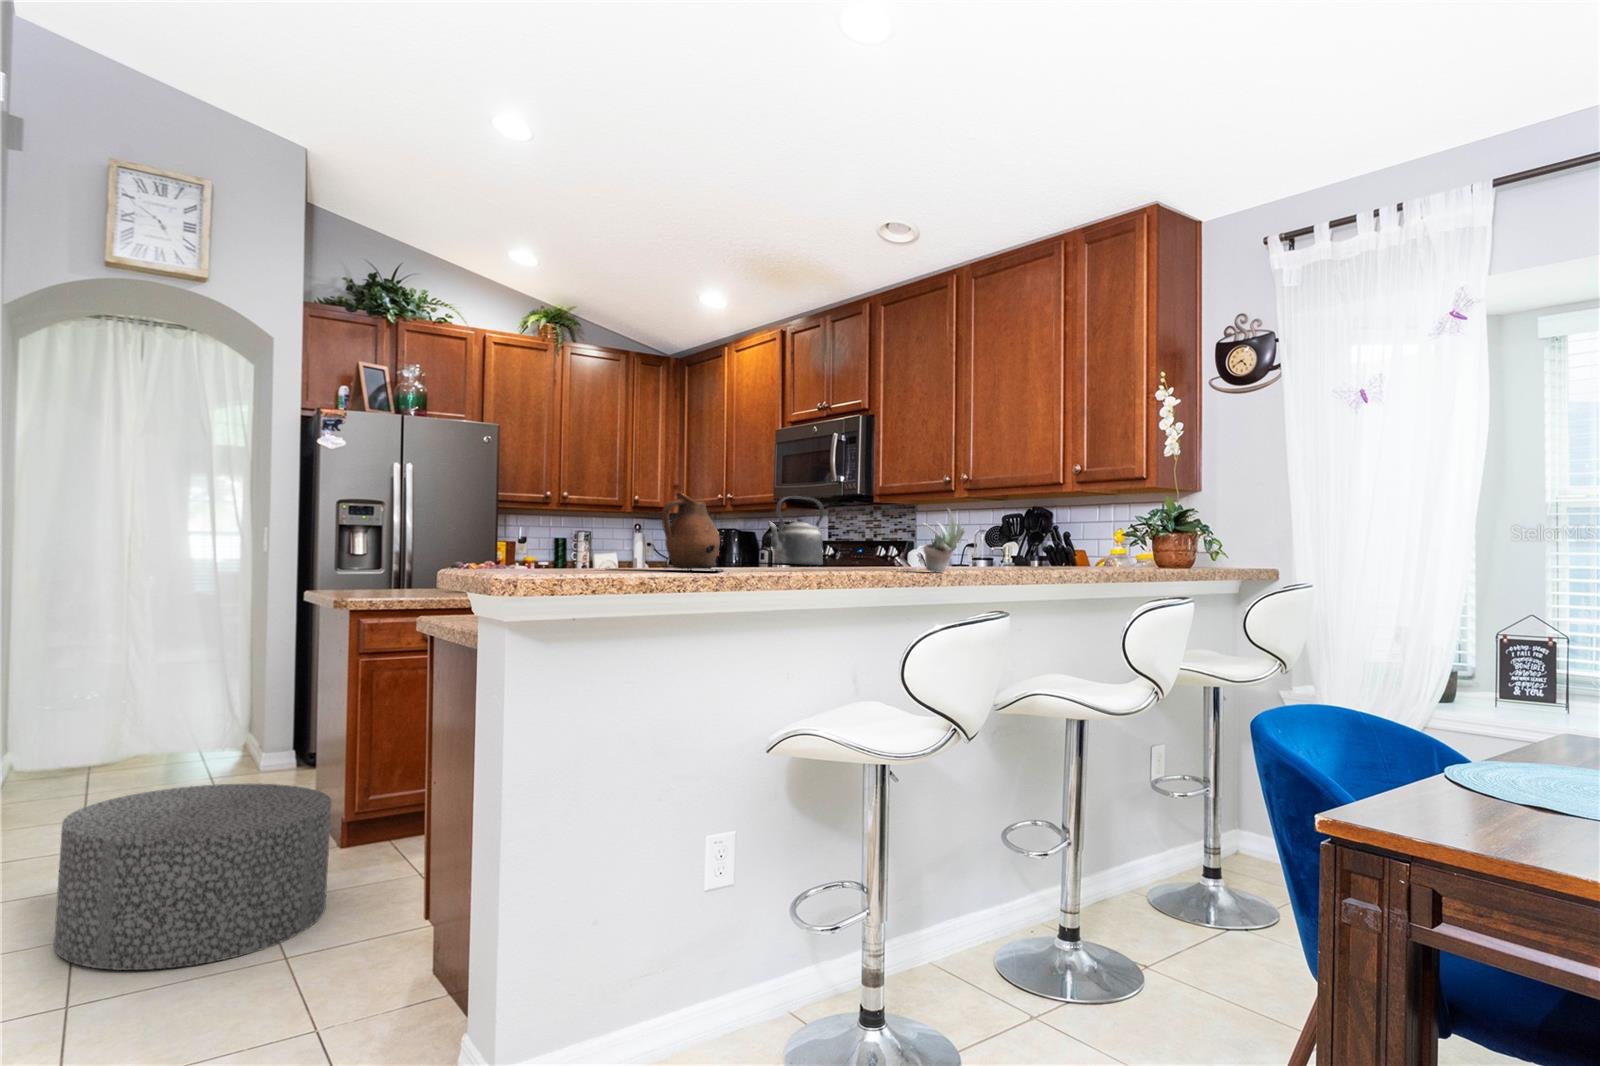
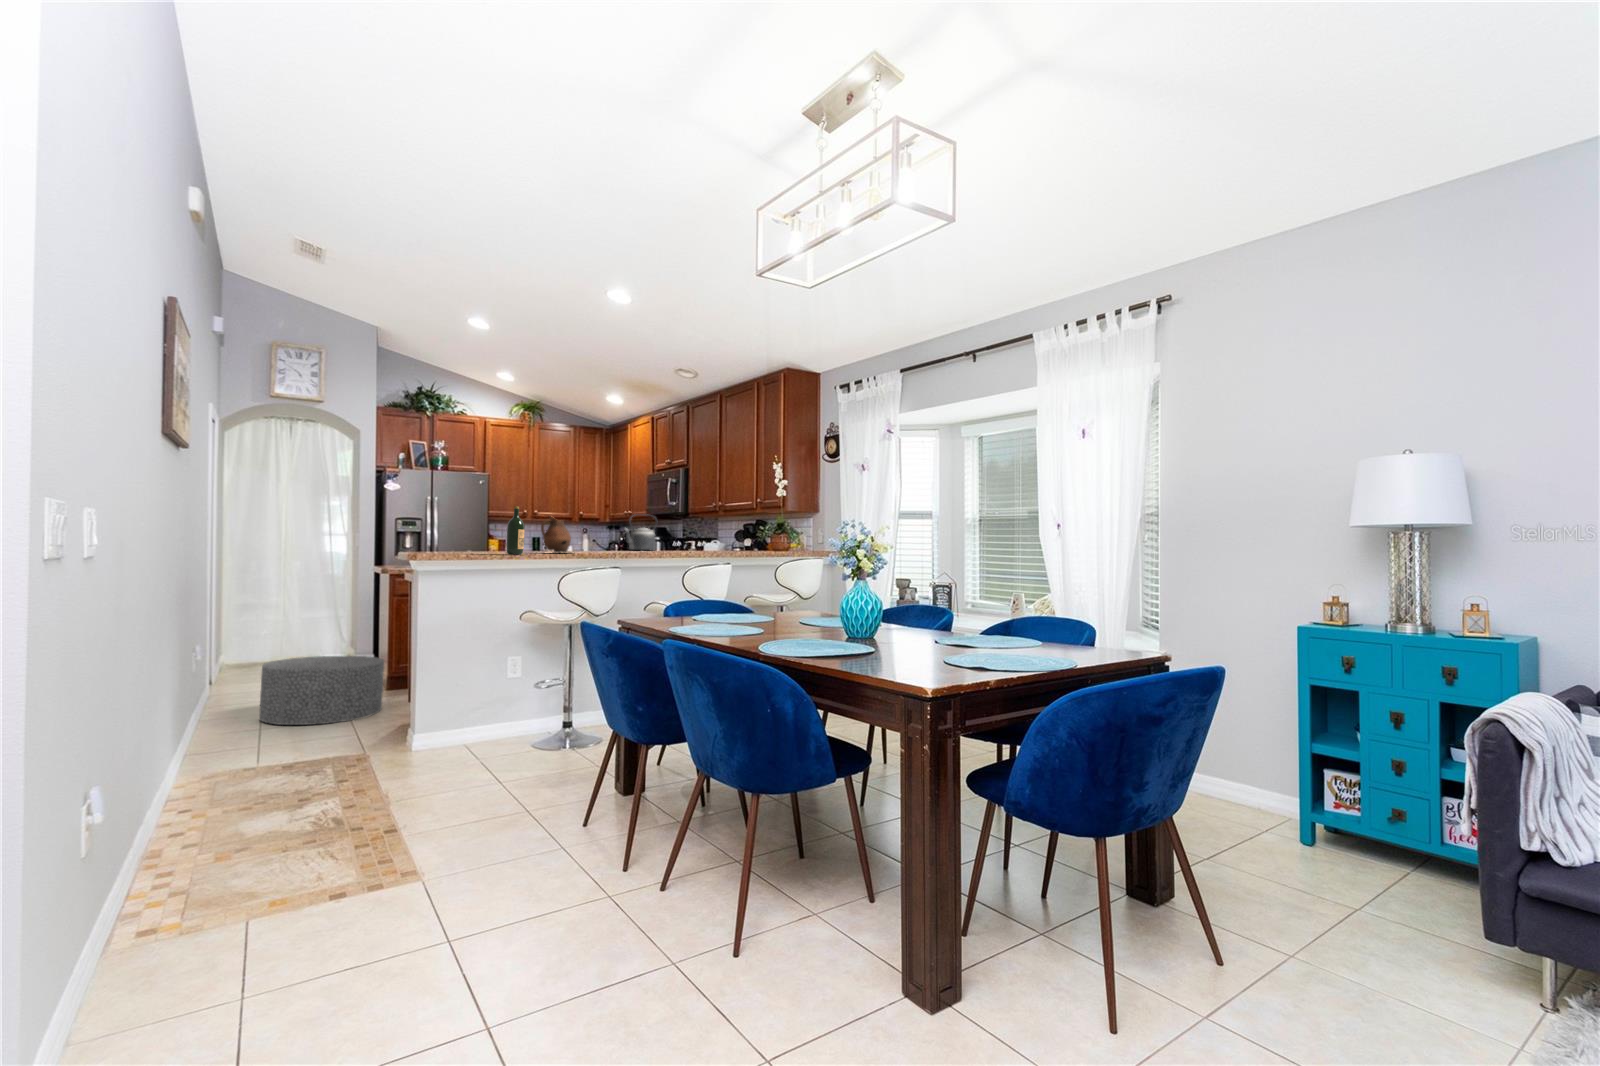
wine bottle: none [612,468,650,575] -> present [507,506,525,555]
succulent plant: present [923,509,964,572] -> none [692,521,713,553]

